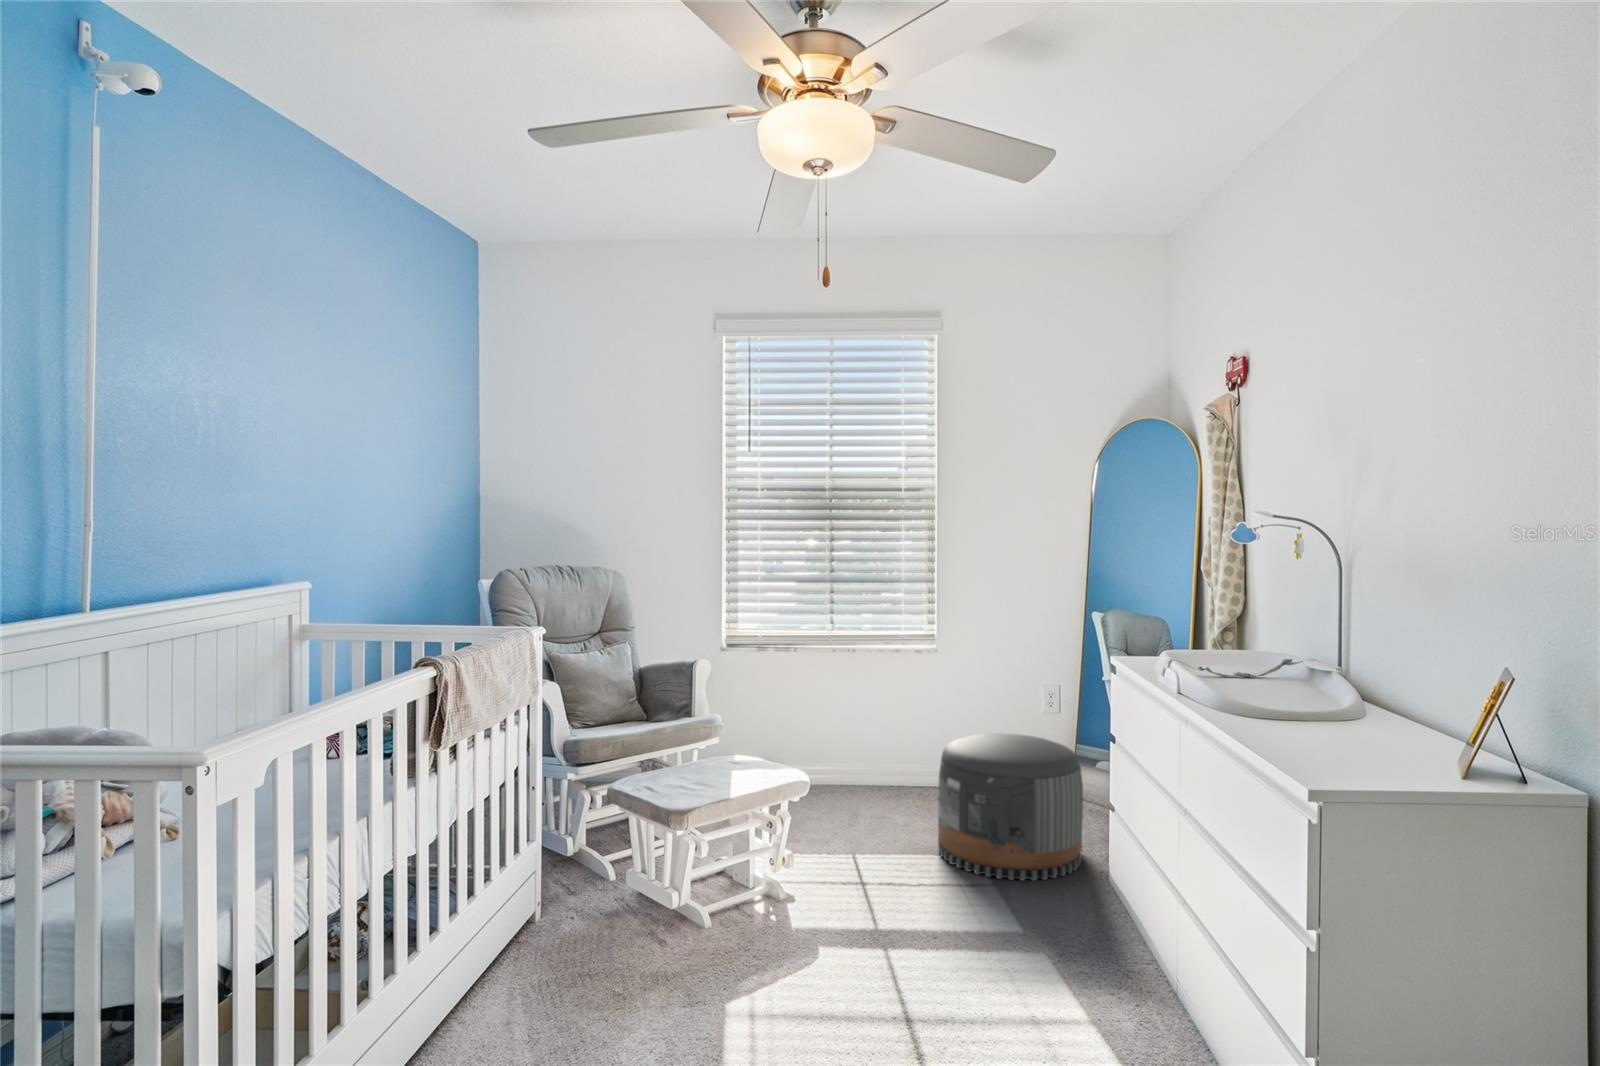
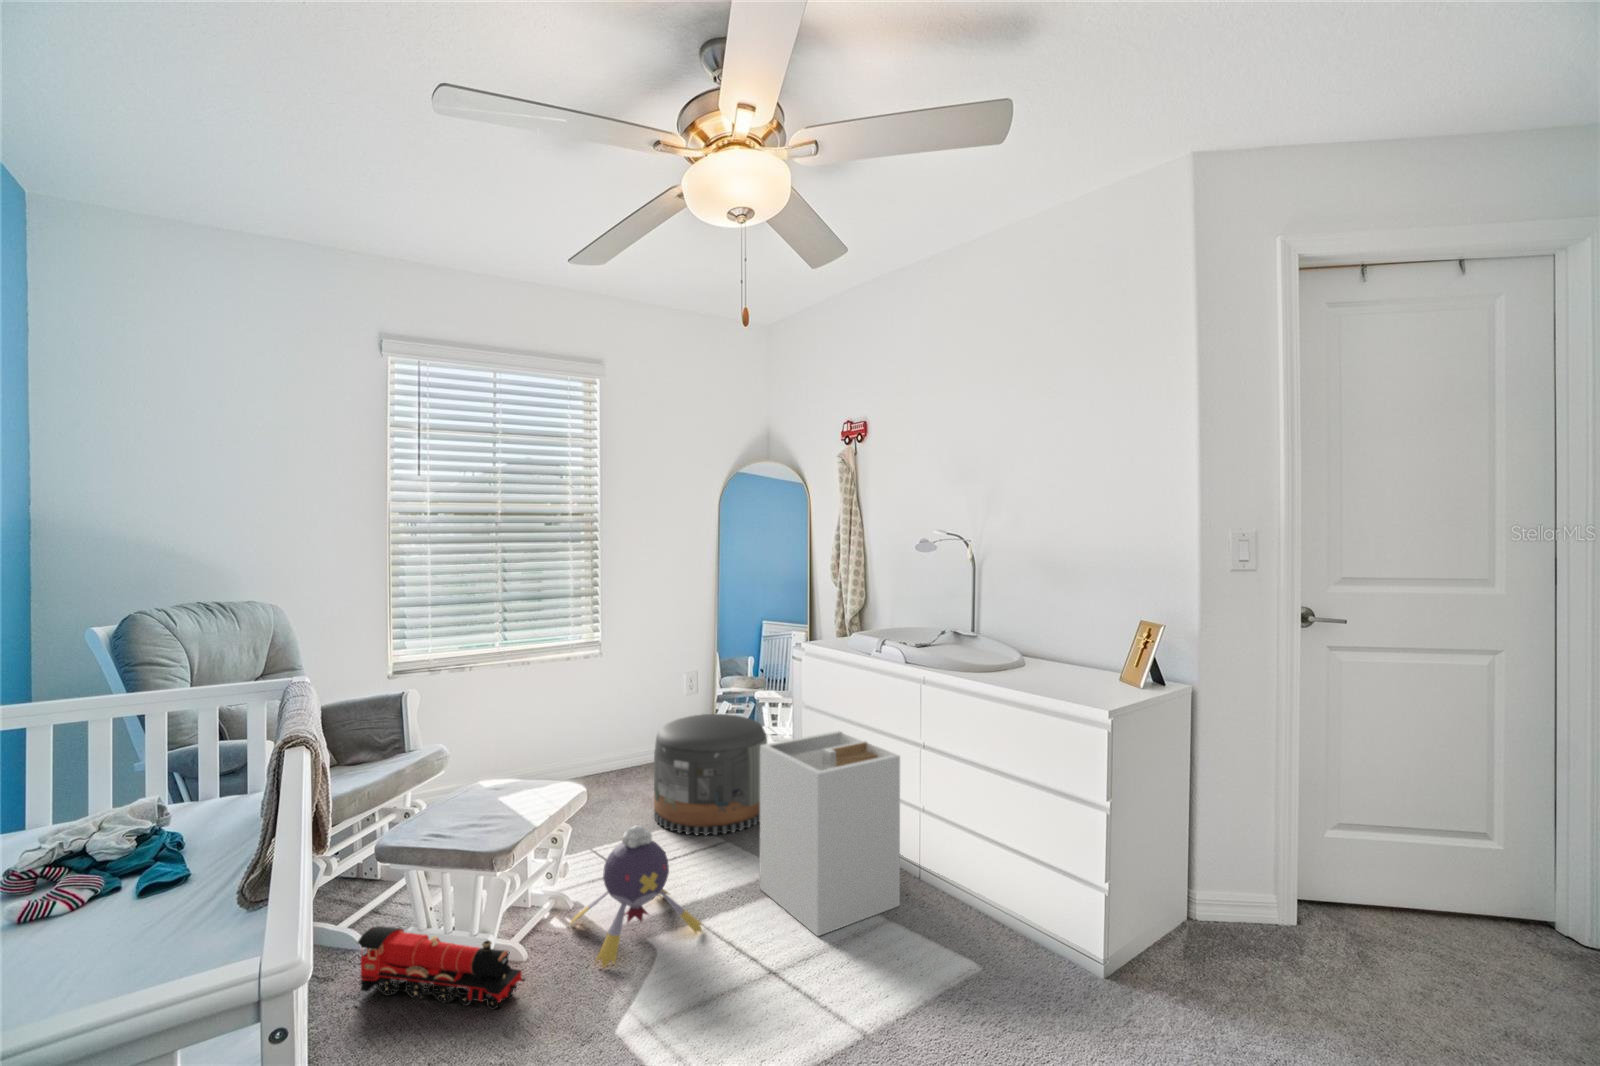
laundry hamper: none [978,766,1131,1015] -> present [760,731,900,936]
plush toy: none [756,824,882,960] -> present [570,825,702,967]
toy train: none [585,855,688,953] -> present [358,926,525,1009]

